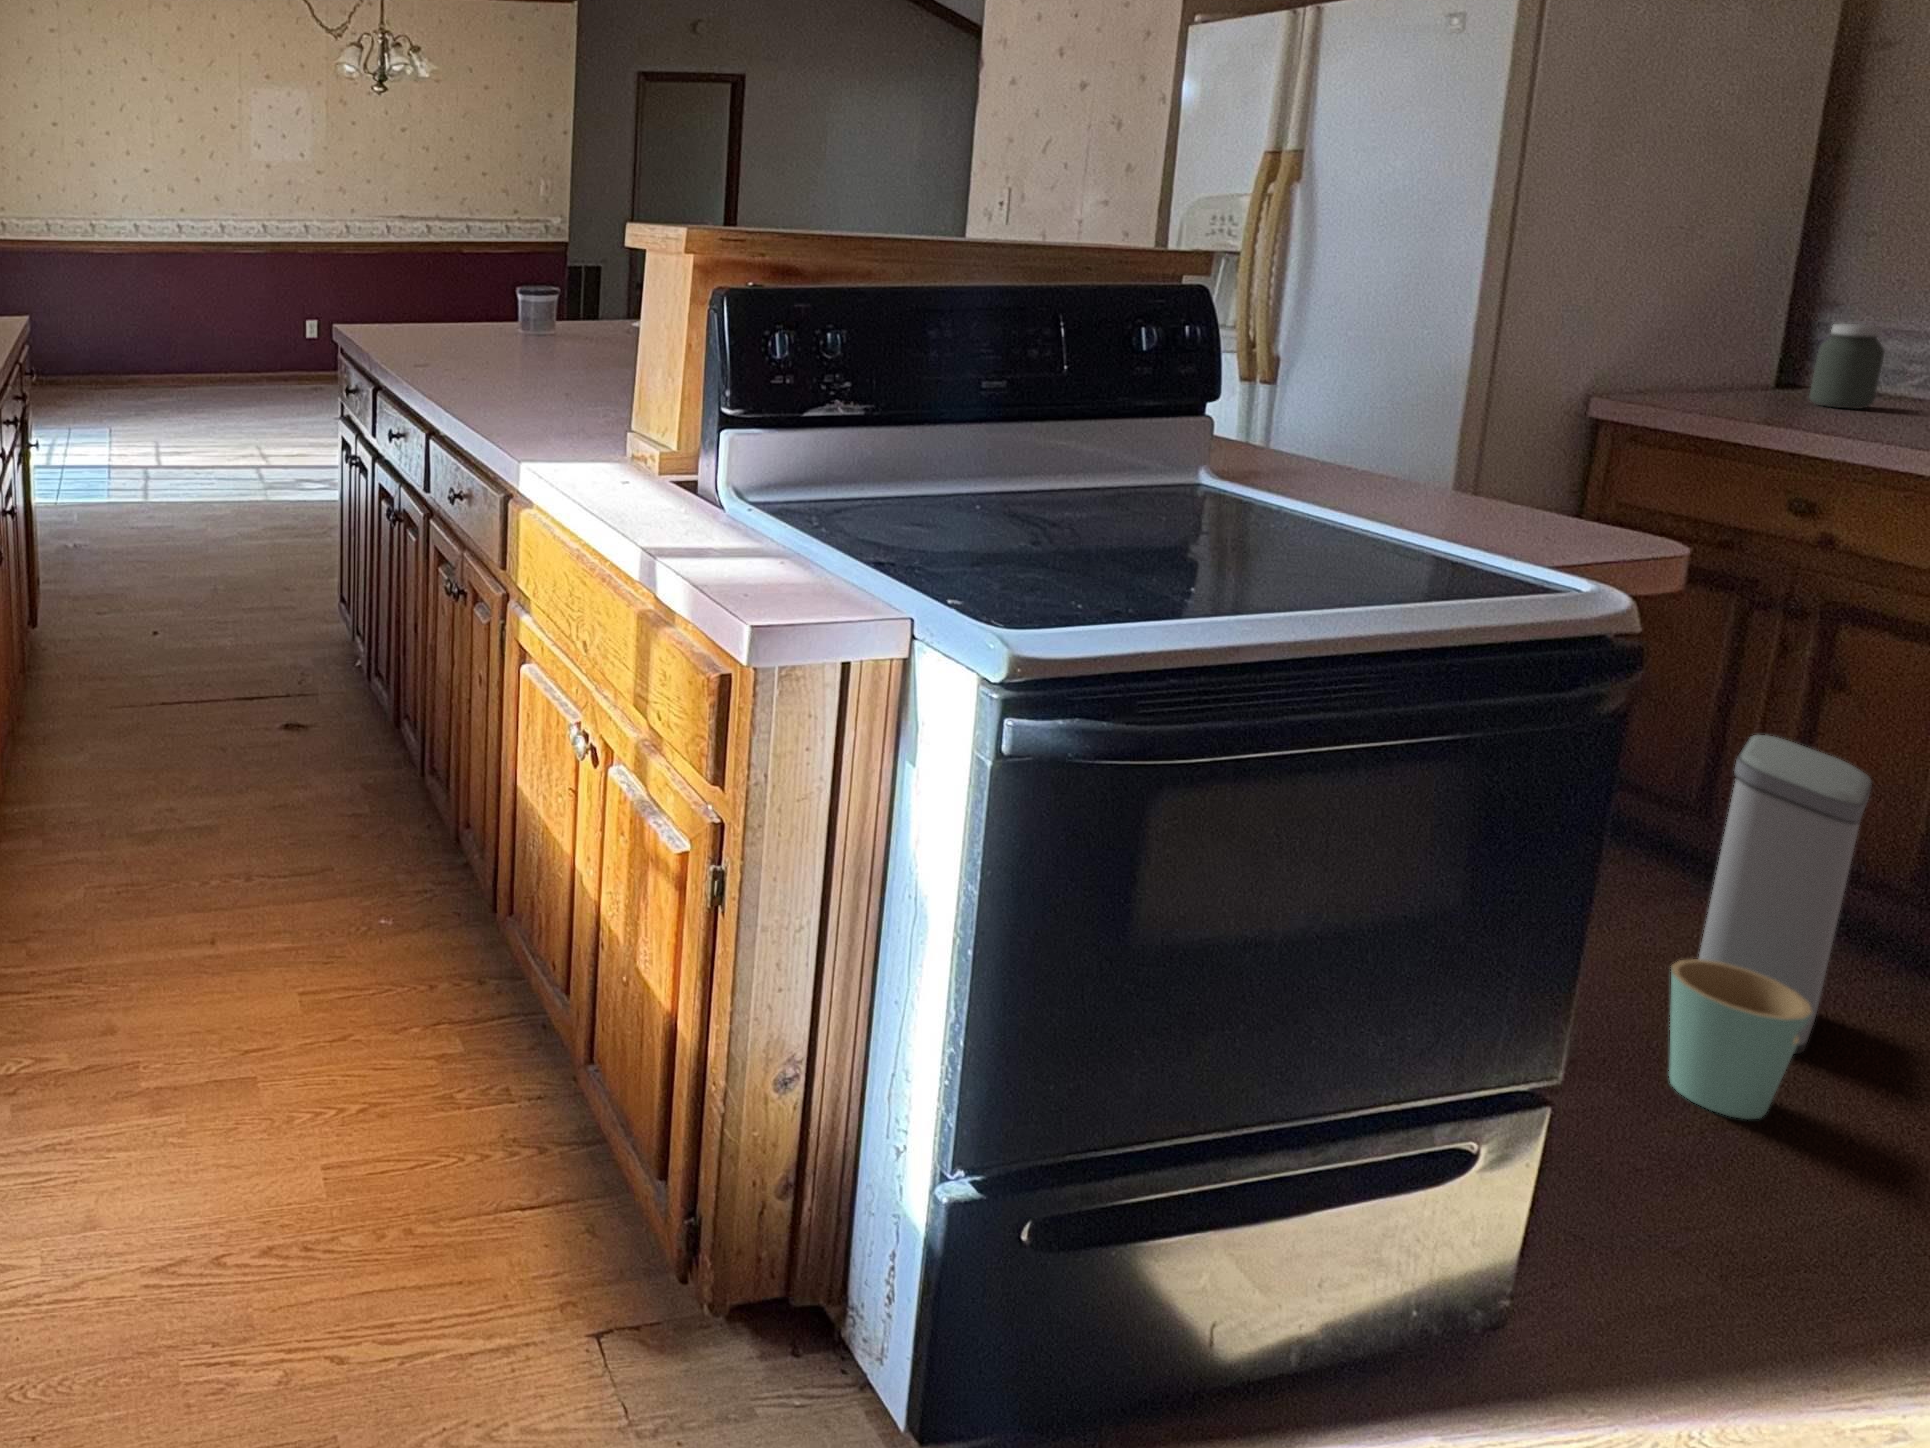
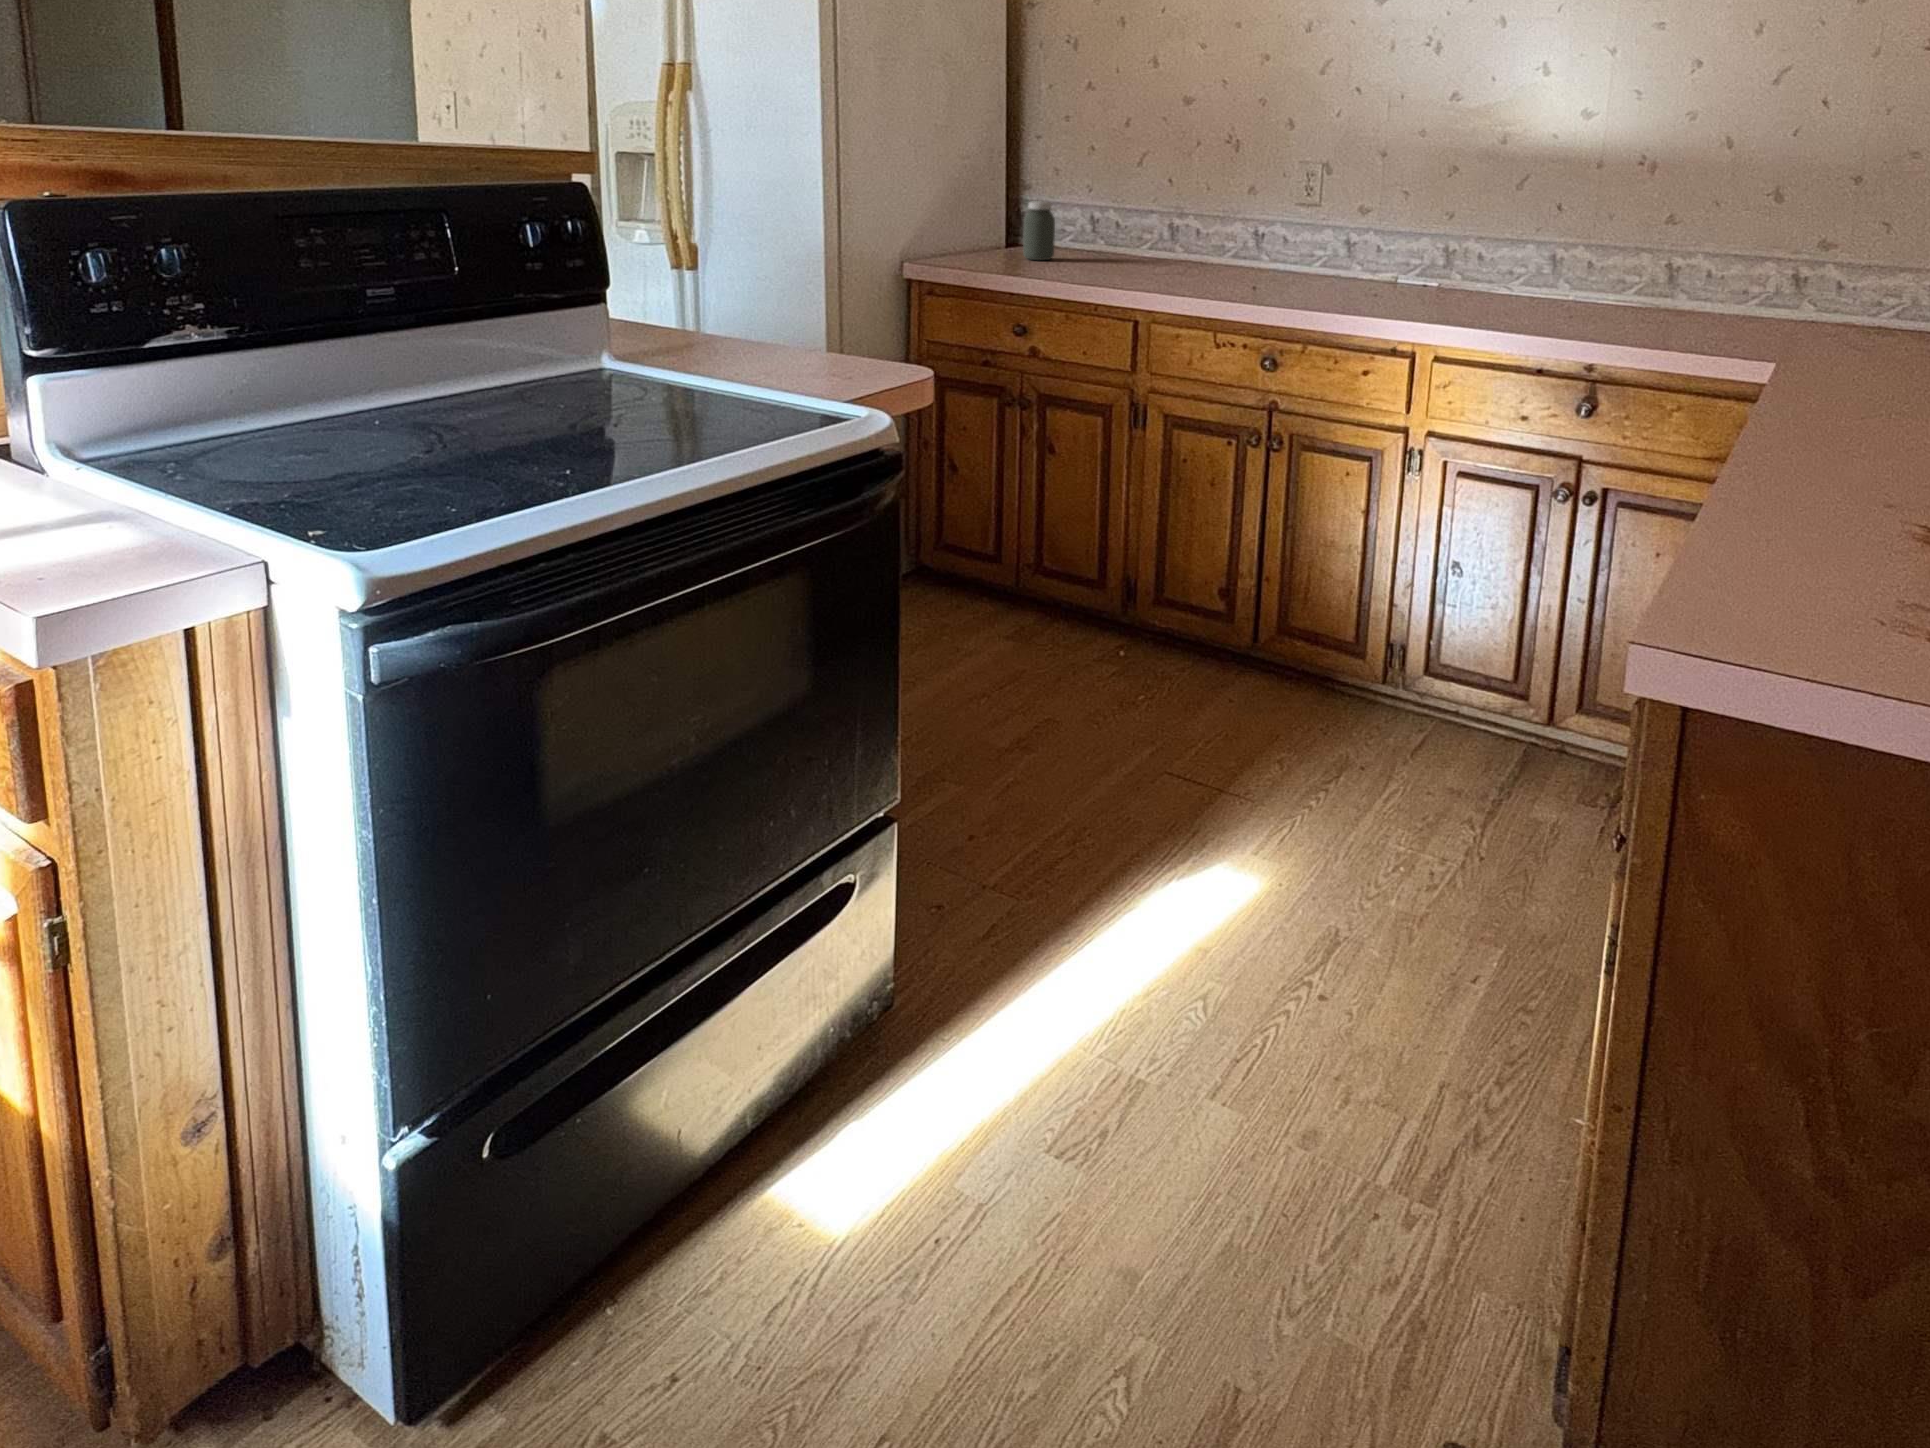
trash can: present [1669,735,1872,1119] -> none [980,497,1069,775]

